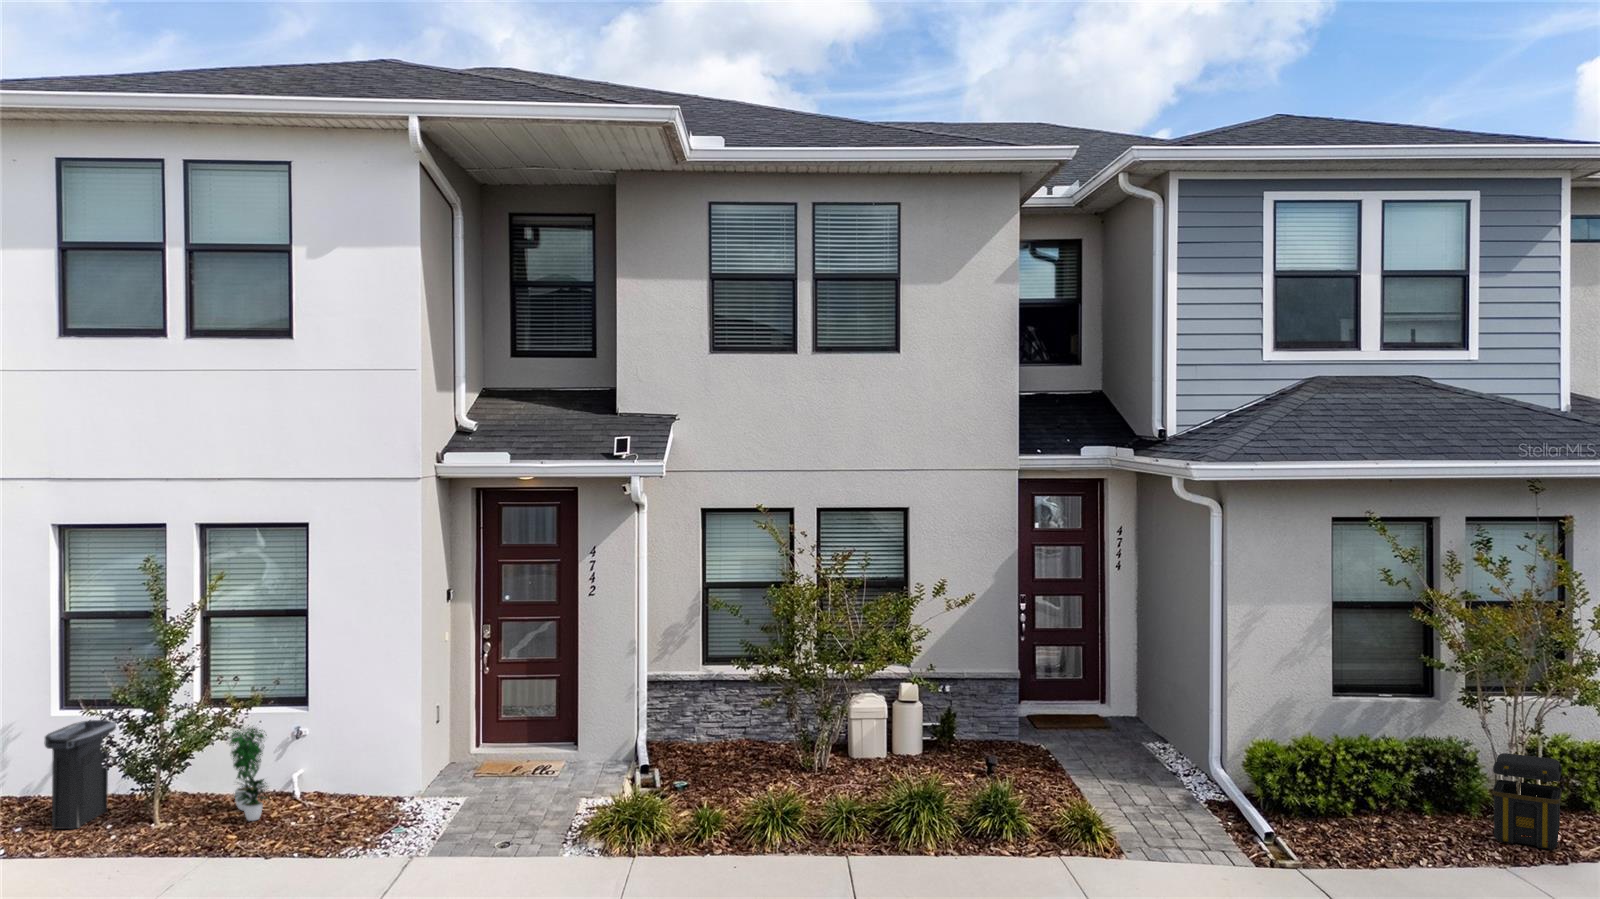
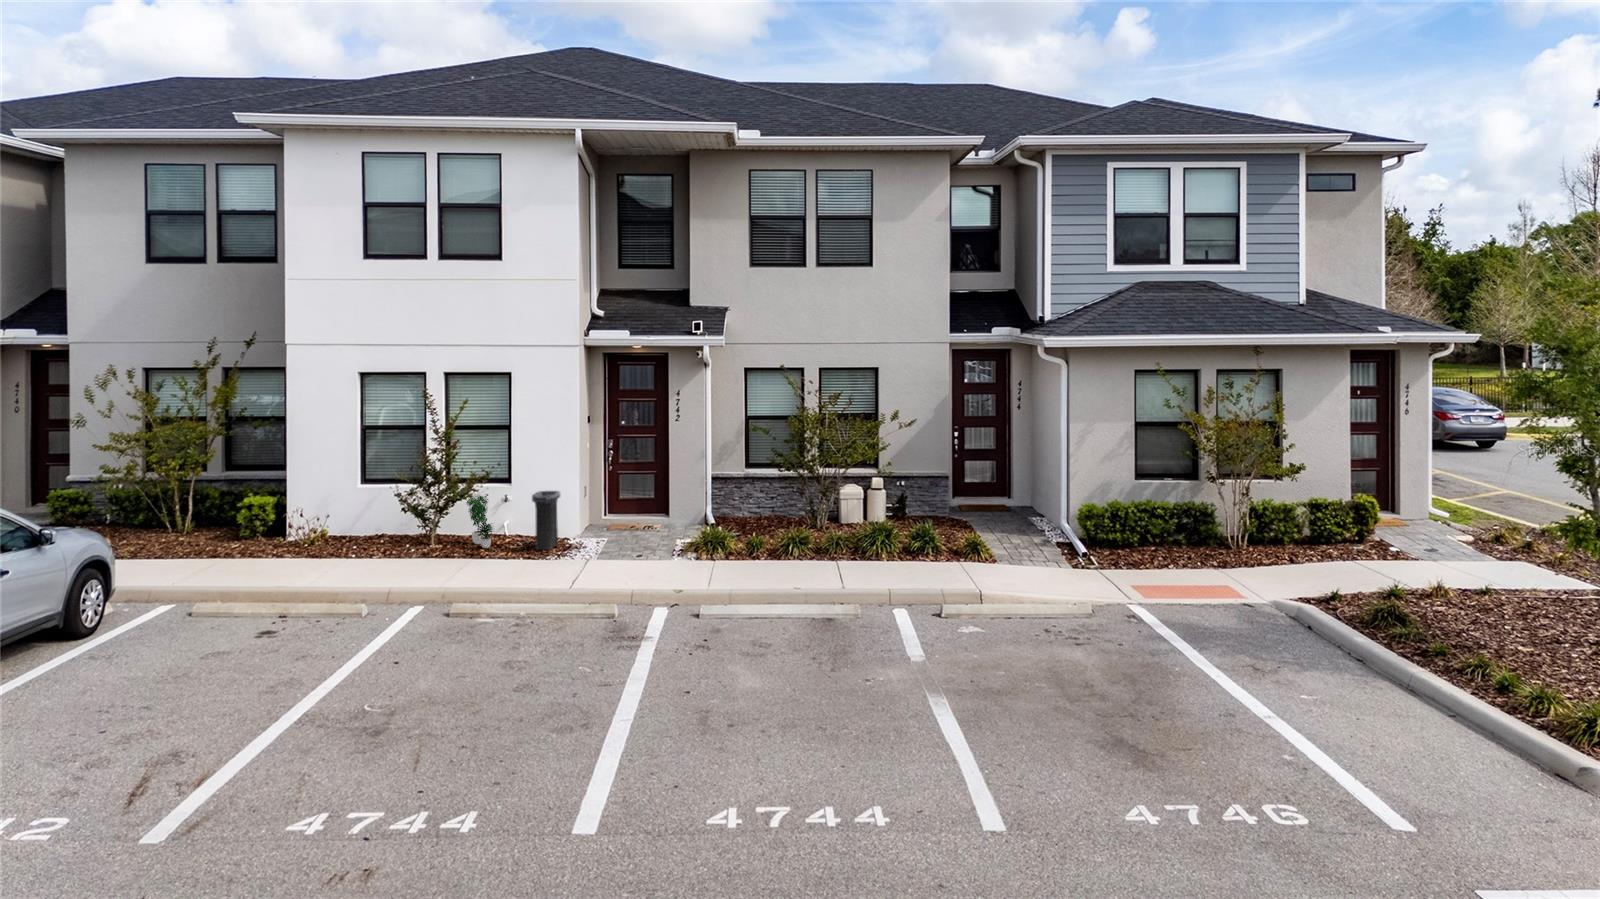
trash can: present [44,720,116,829] -> present [532,491,560,550]
toolbox: present [1493,753,1562,850] -> none [1217,509,1259,561]

